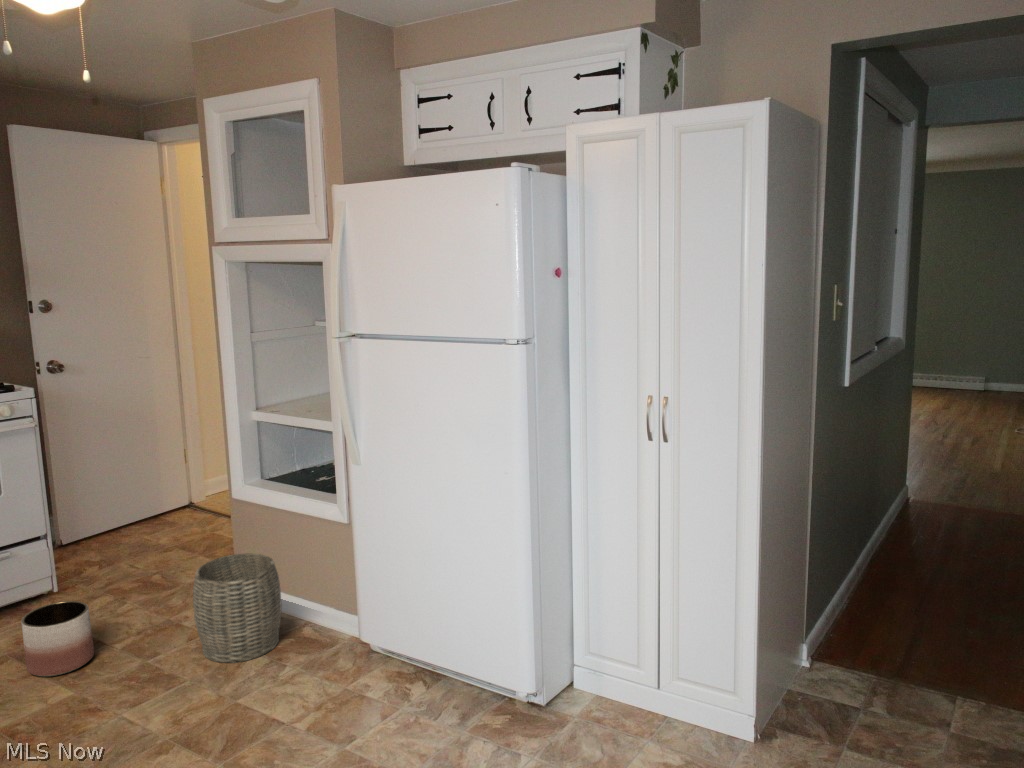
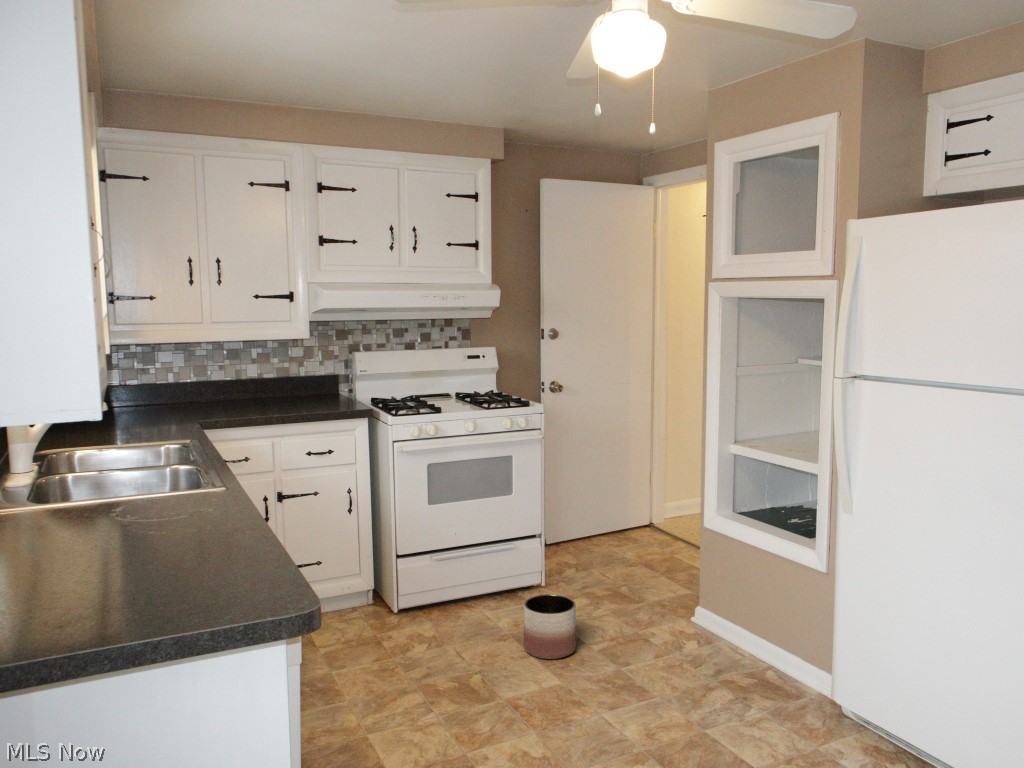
woven basket: present [193,554,282,663] -> none [665,582,749,690]

